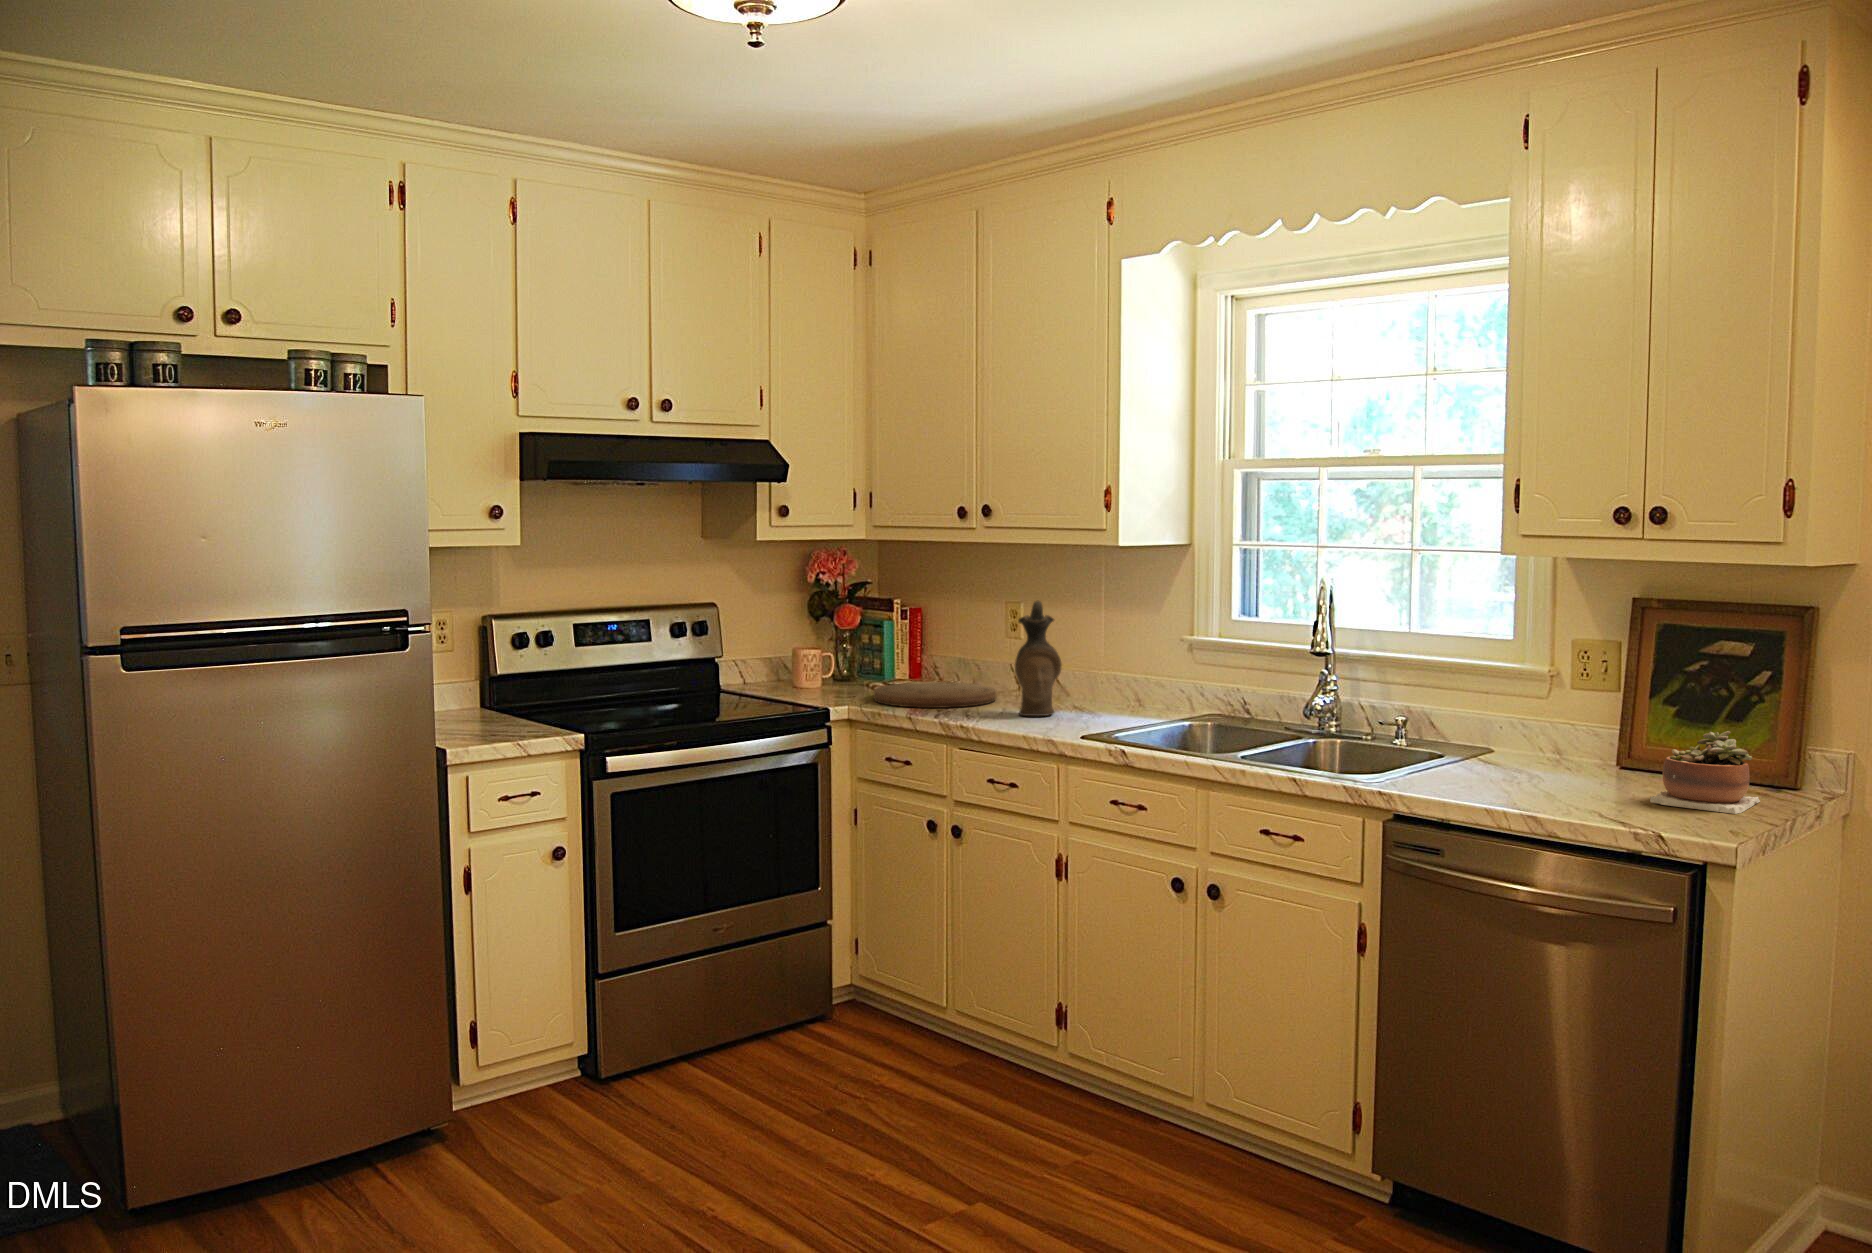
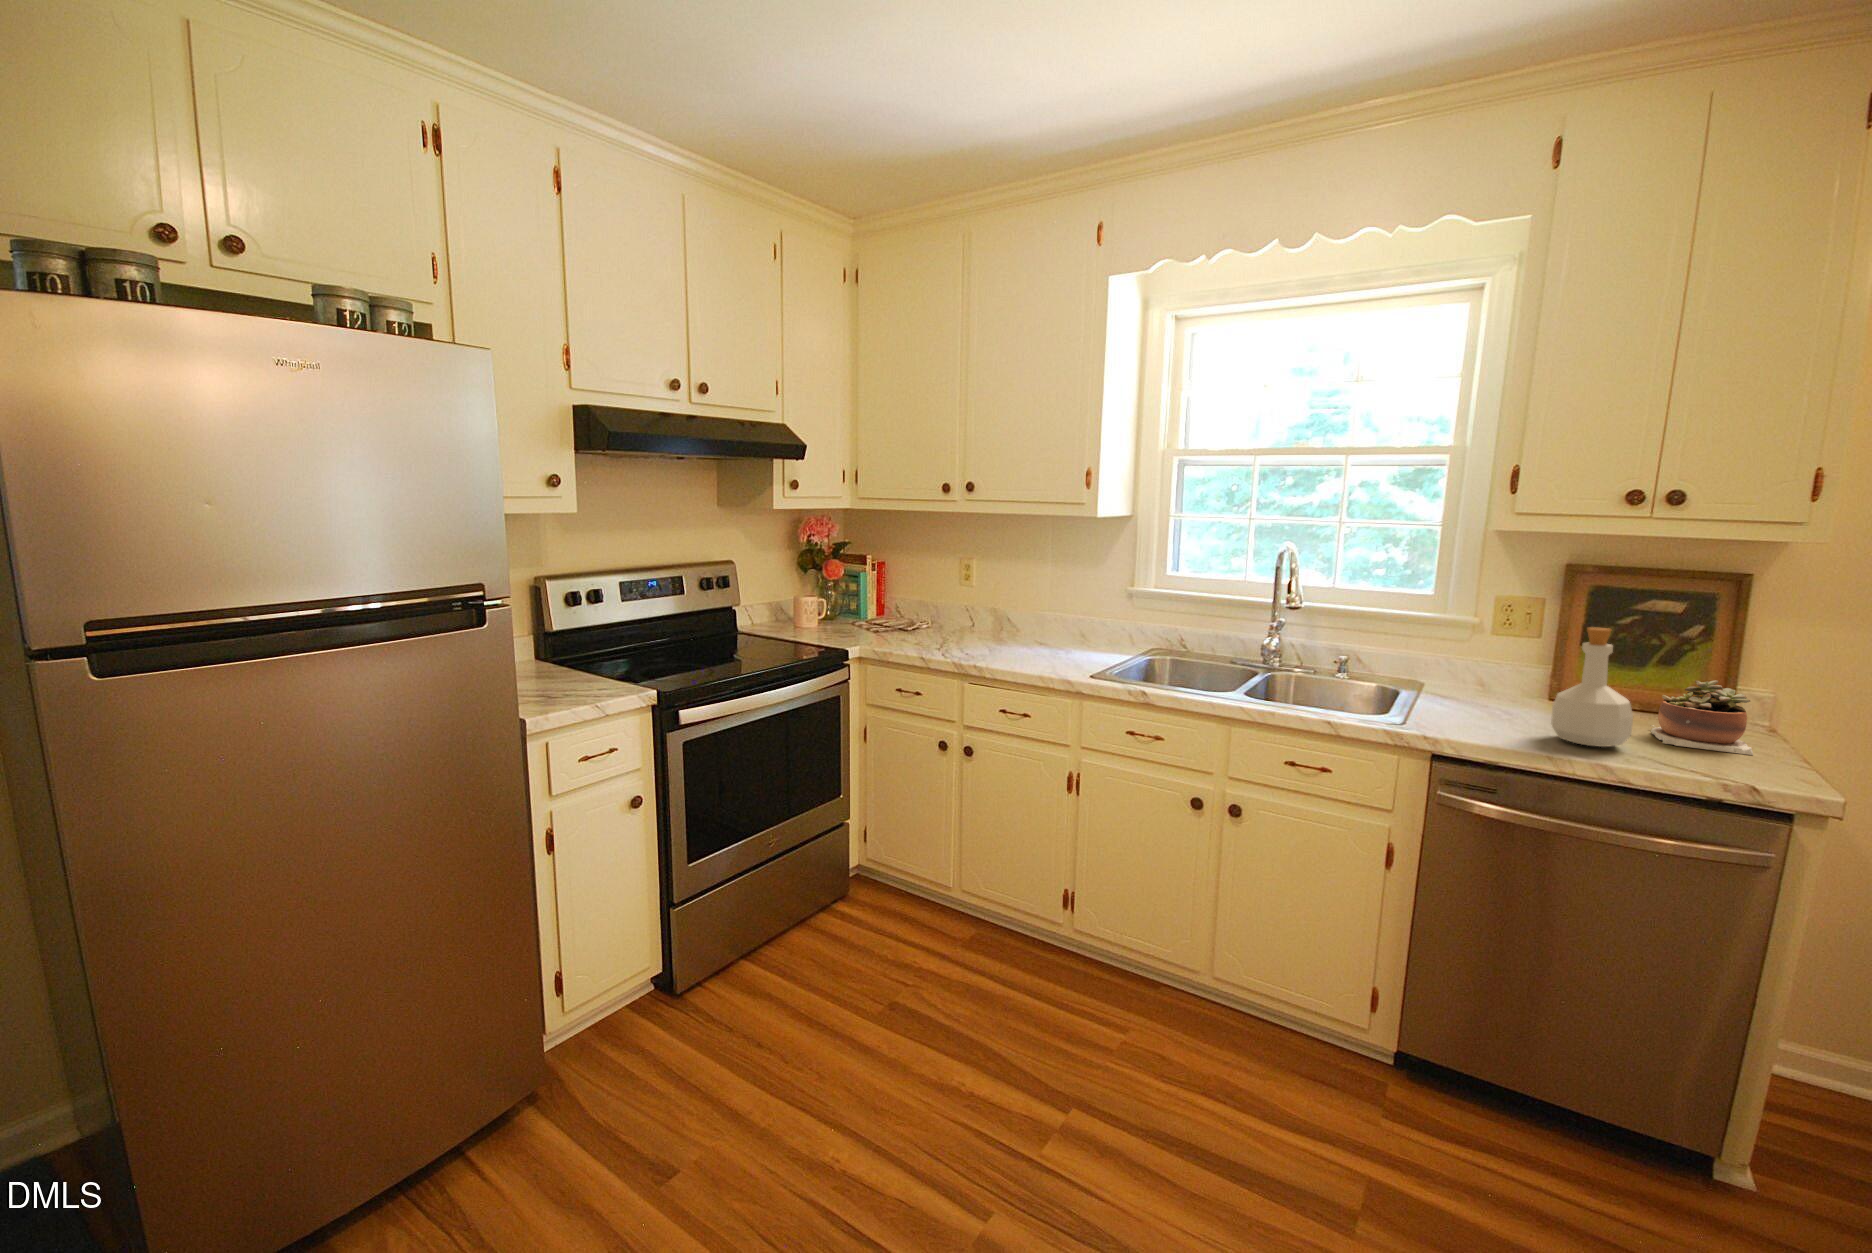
ceramic pitcher: present [1015,601,1062,716] -> none [1008,560,1047,655]
bottle: none [1518,665,1599,801] -> present [1551,627,1633,747]
cutting board: present [874,682,996,708] -> none [875,623,973,648]

